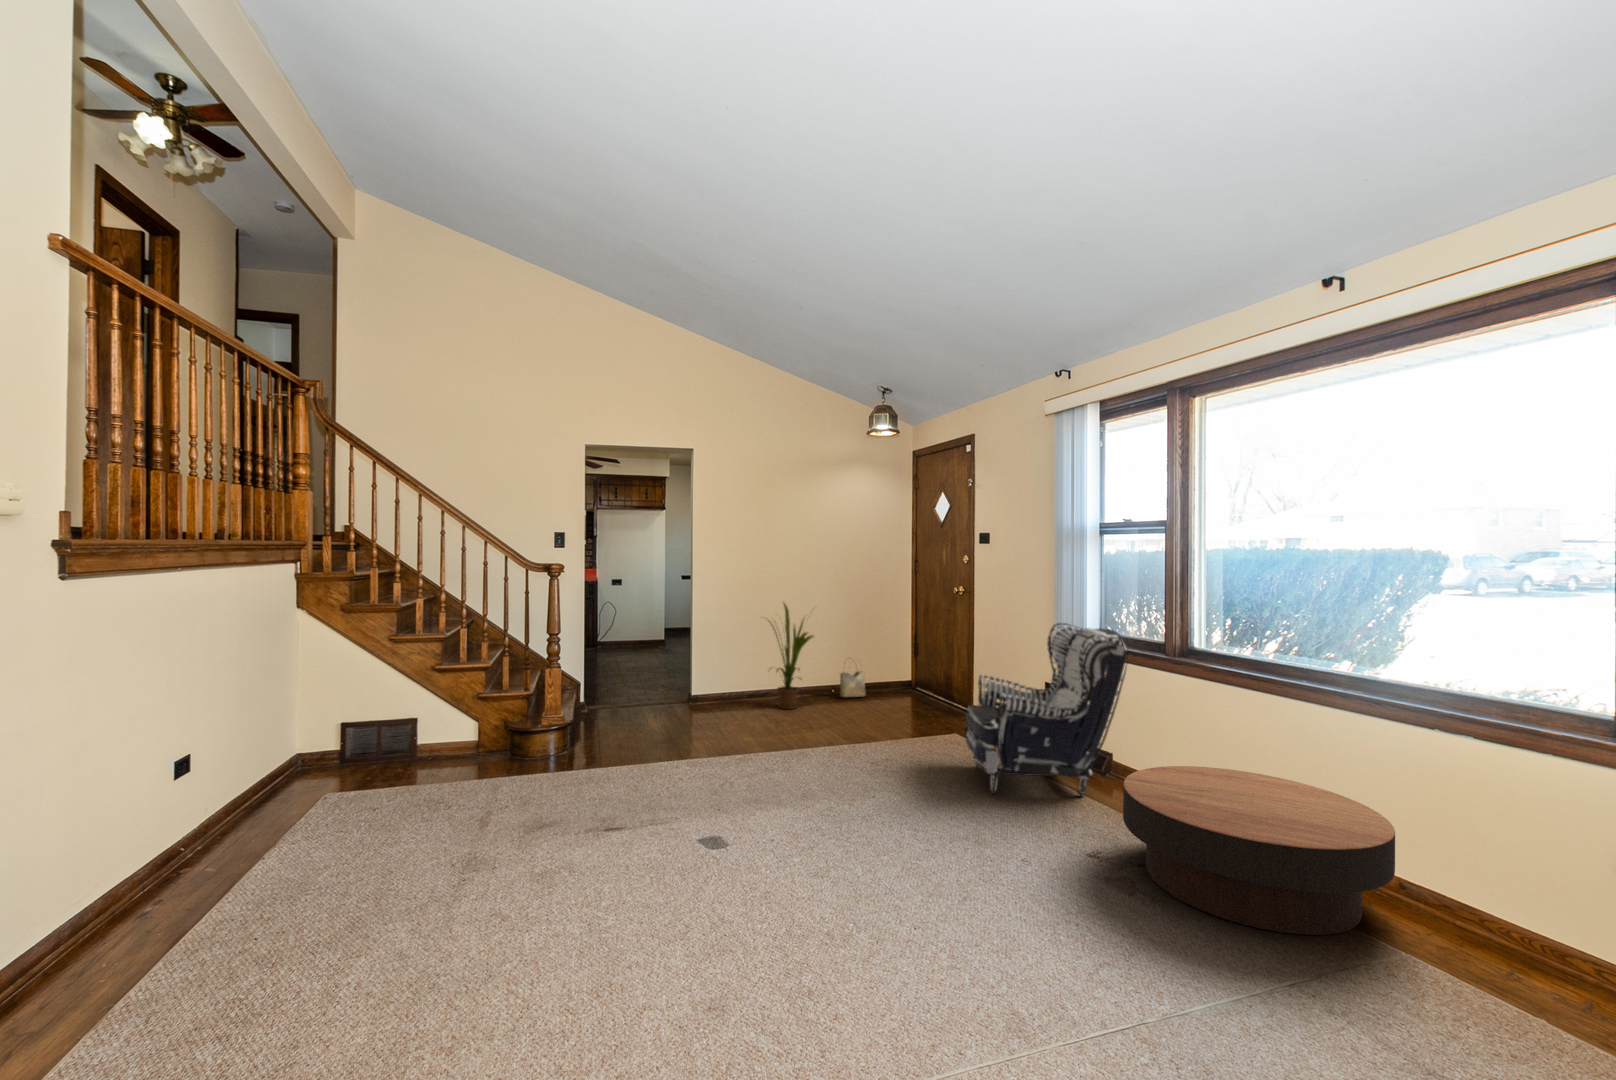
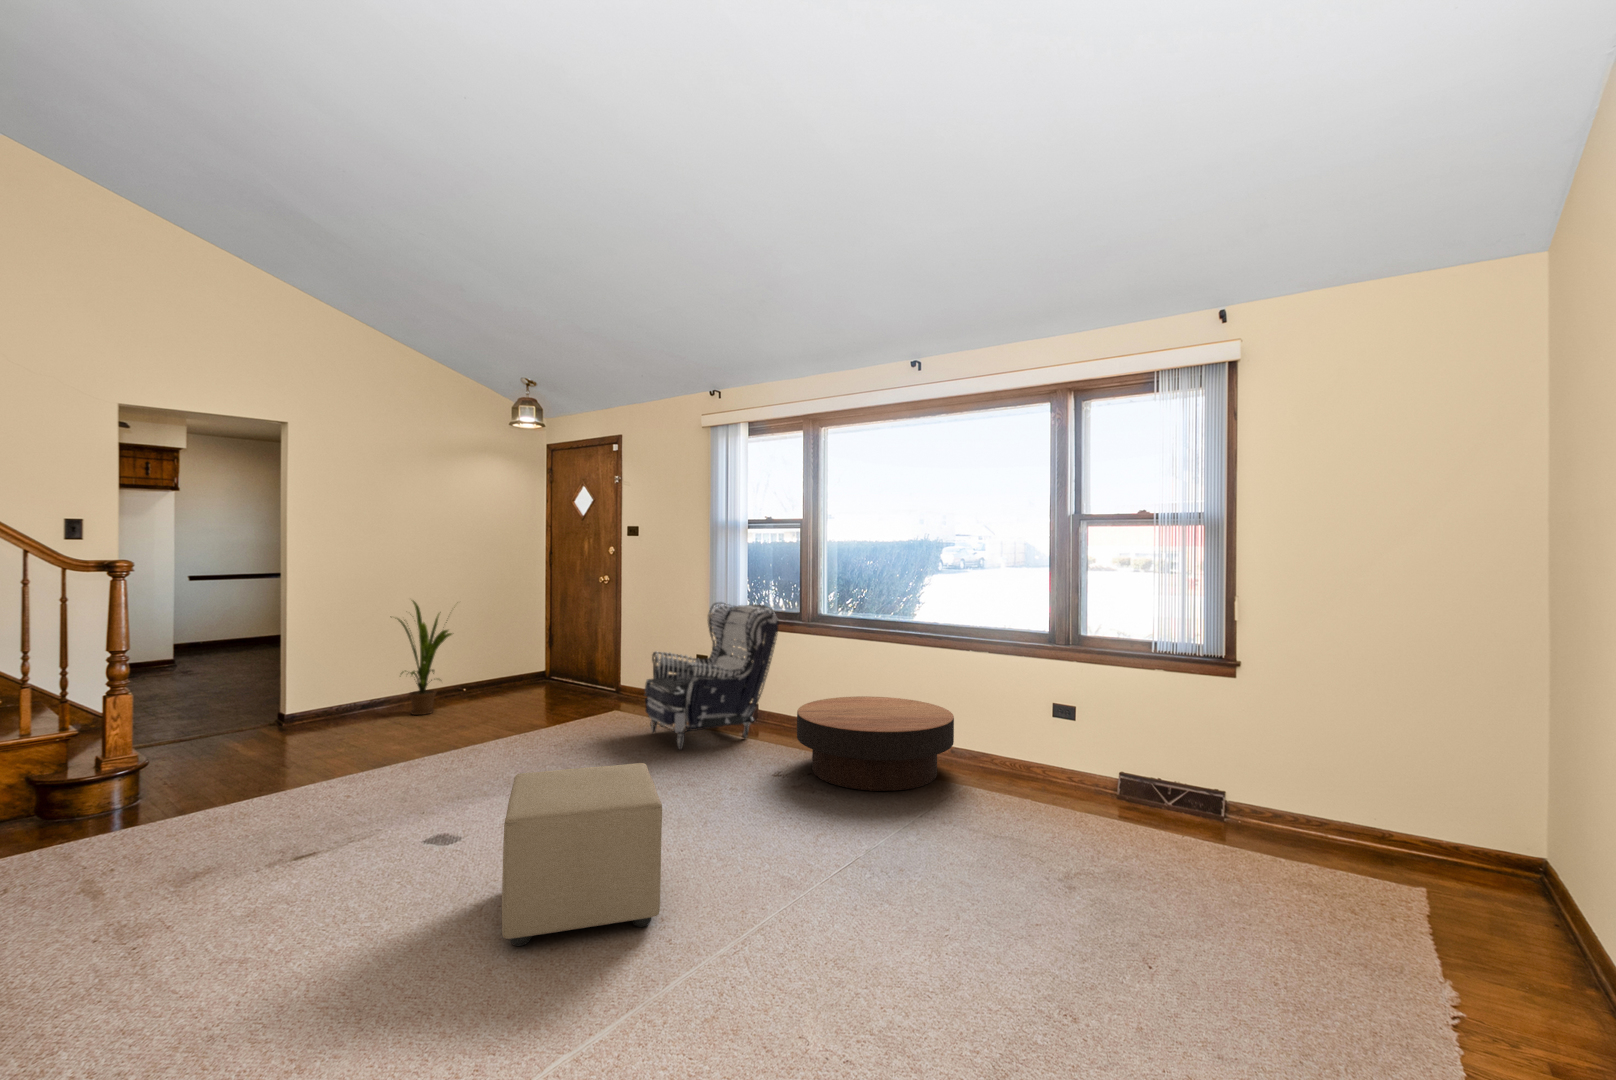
woven basket: present [840,671,866,698] -> none [475,654,504,696]
ottoman: none [660,798,859,1018] -> present [502,763,662,946]

